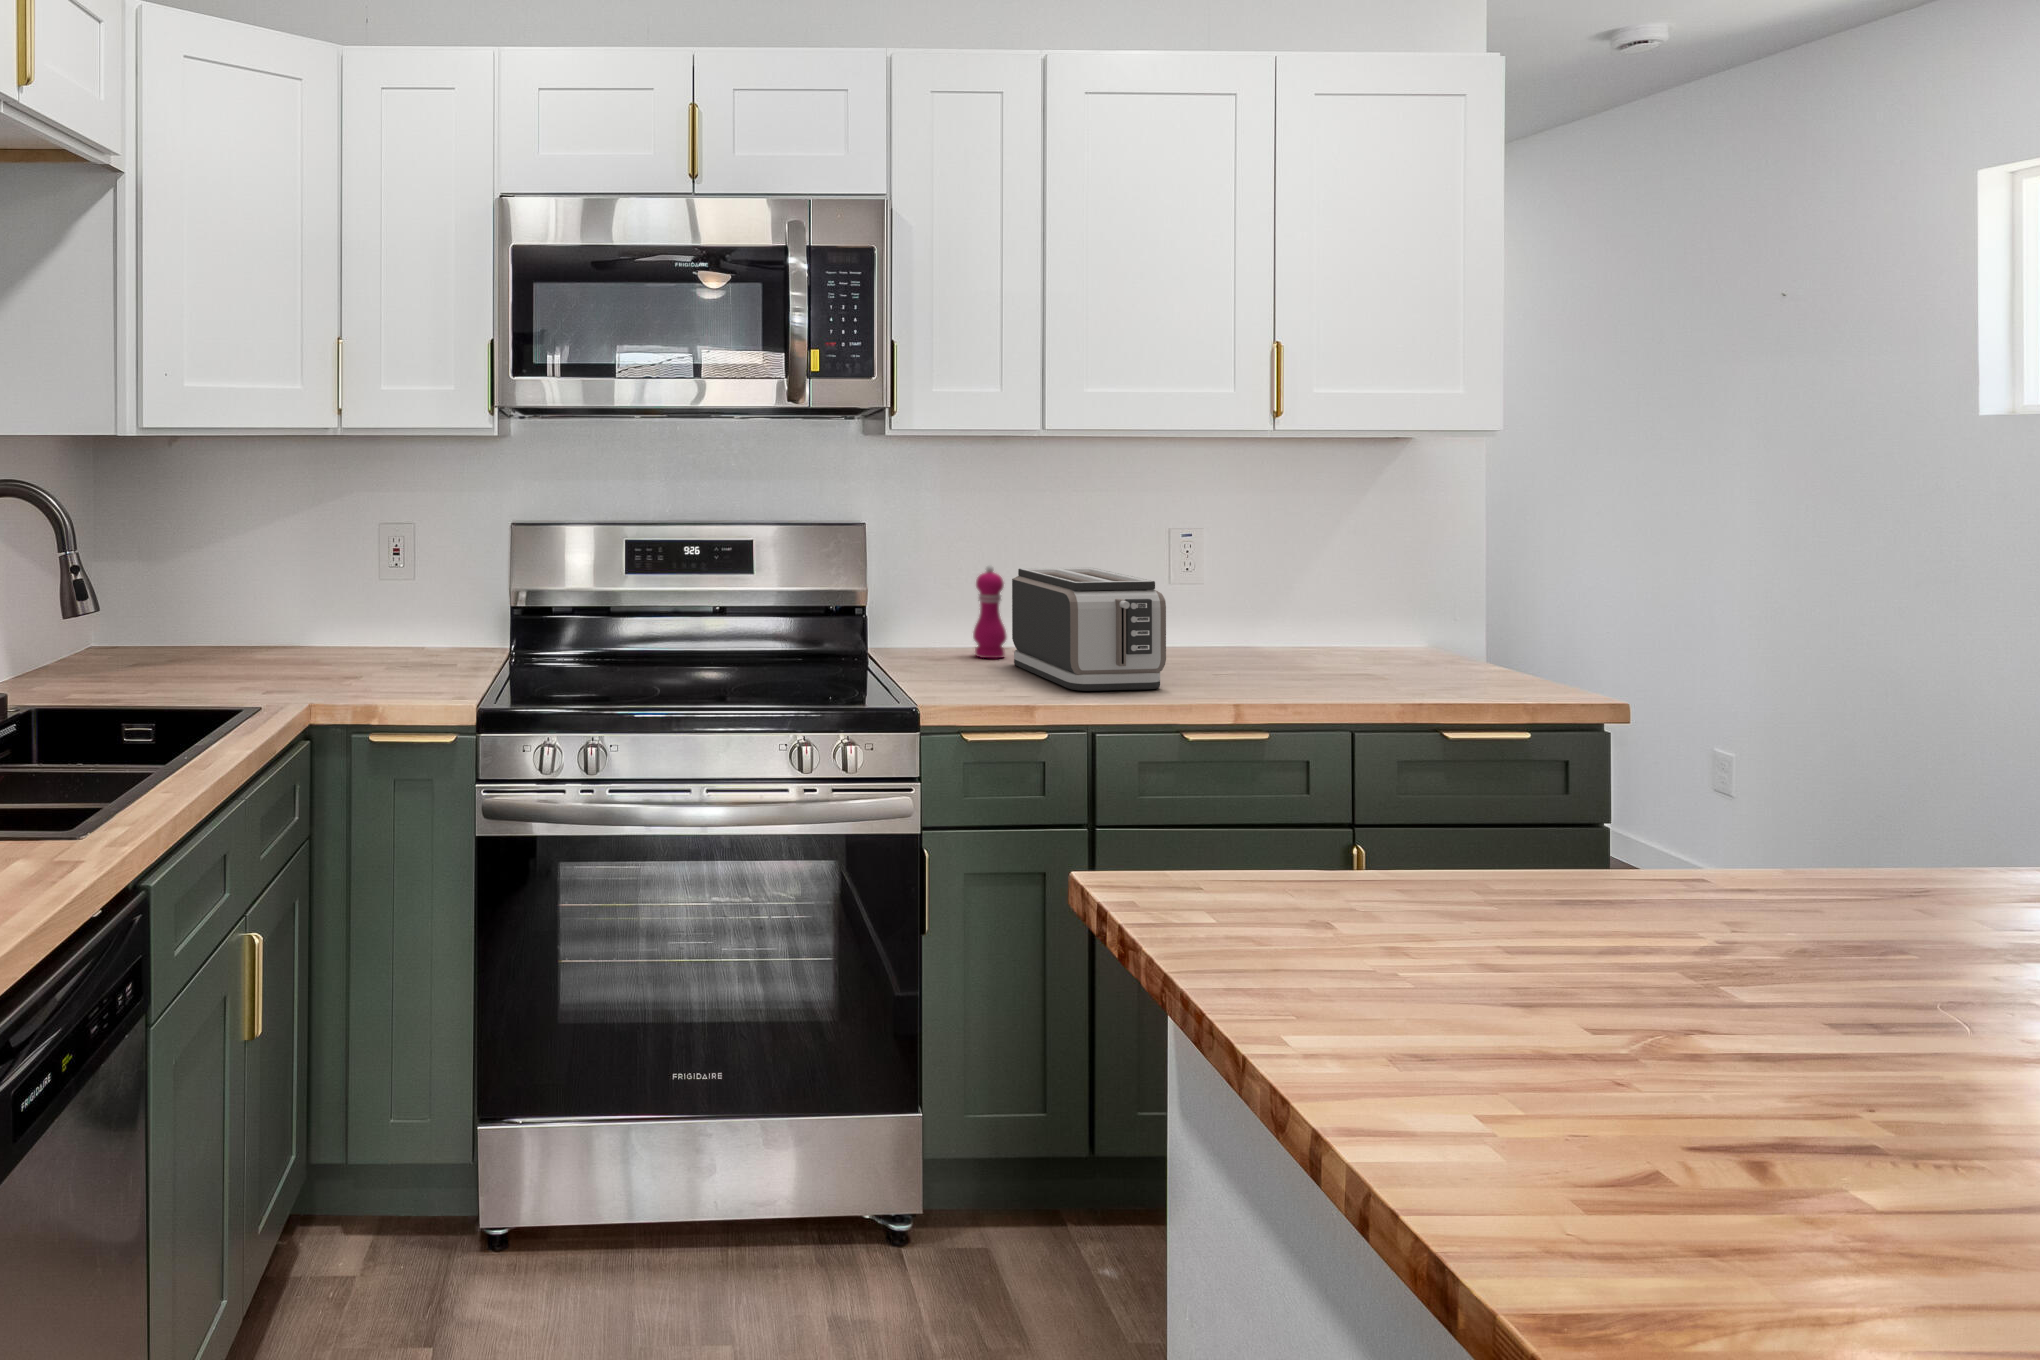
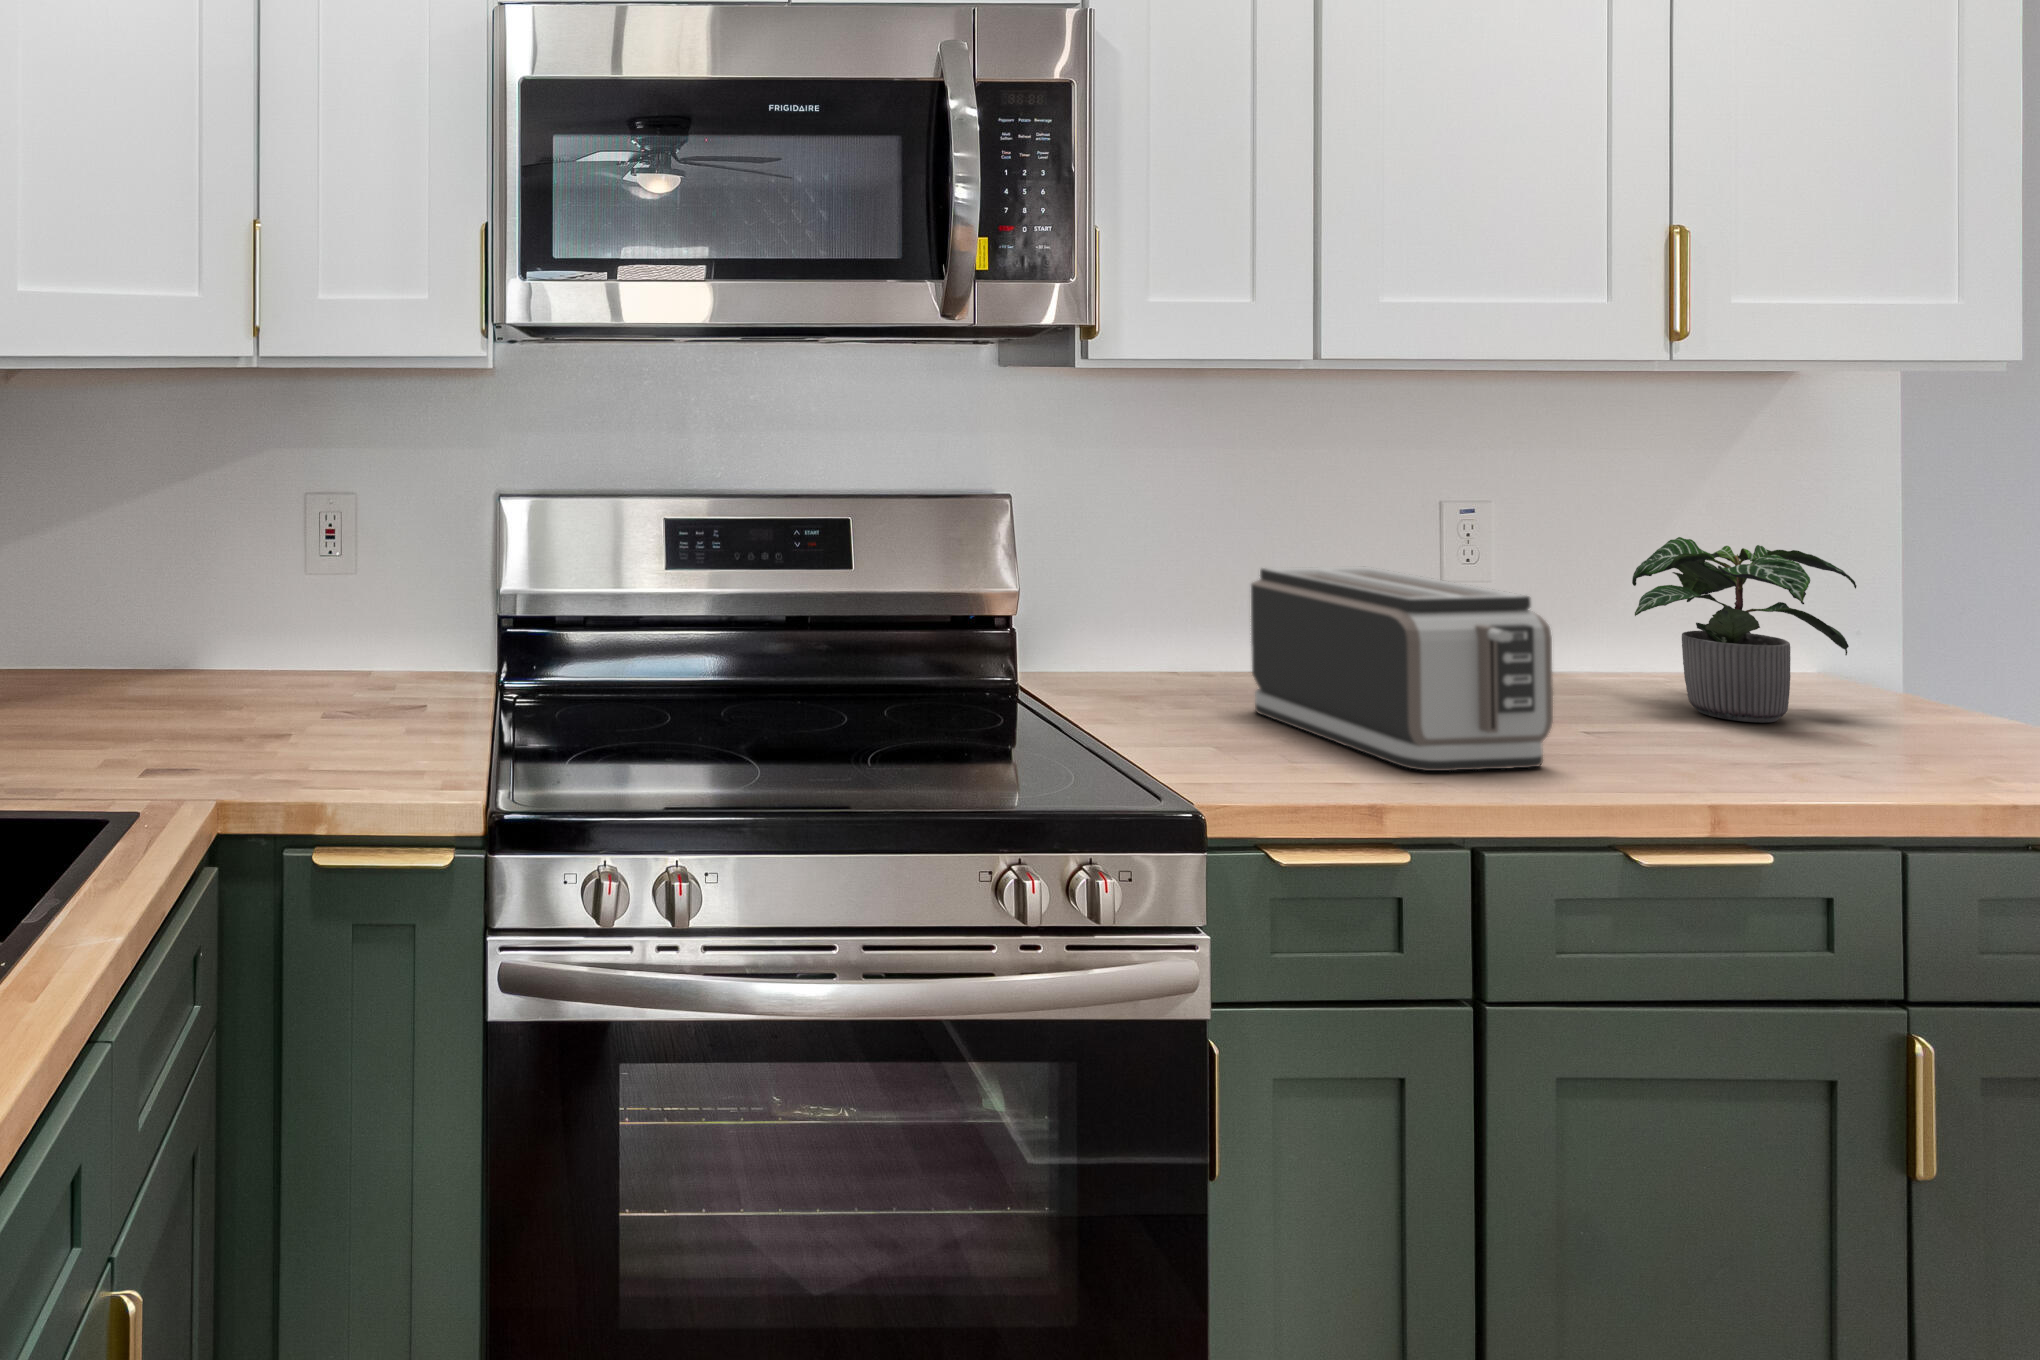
potted plant: none [1266,548,1412,669] -> present [1632,537,1856,723]
pepper mill: present [973,565,1007,658] -> none [1174,561,1227,699]

